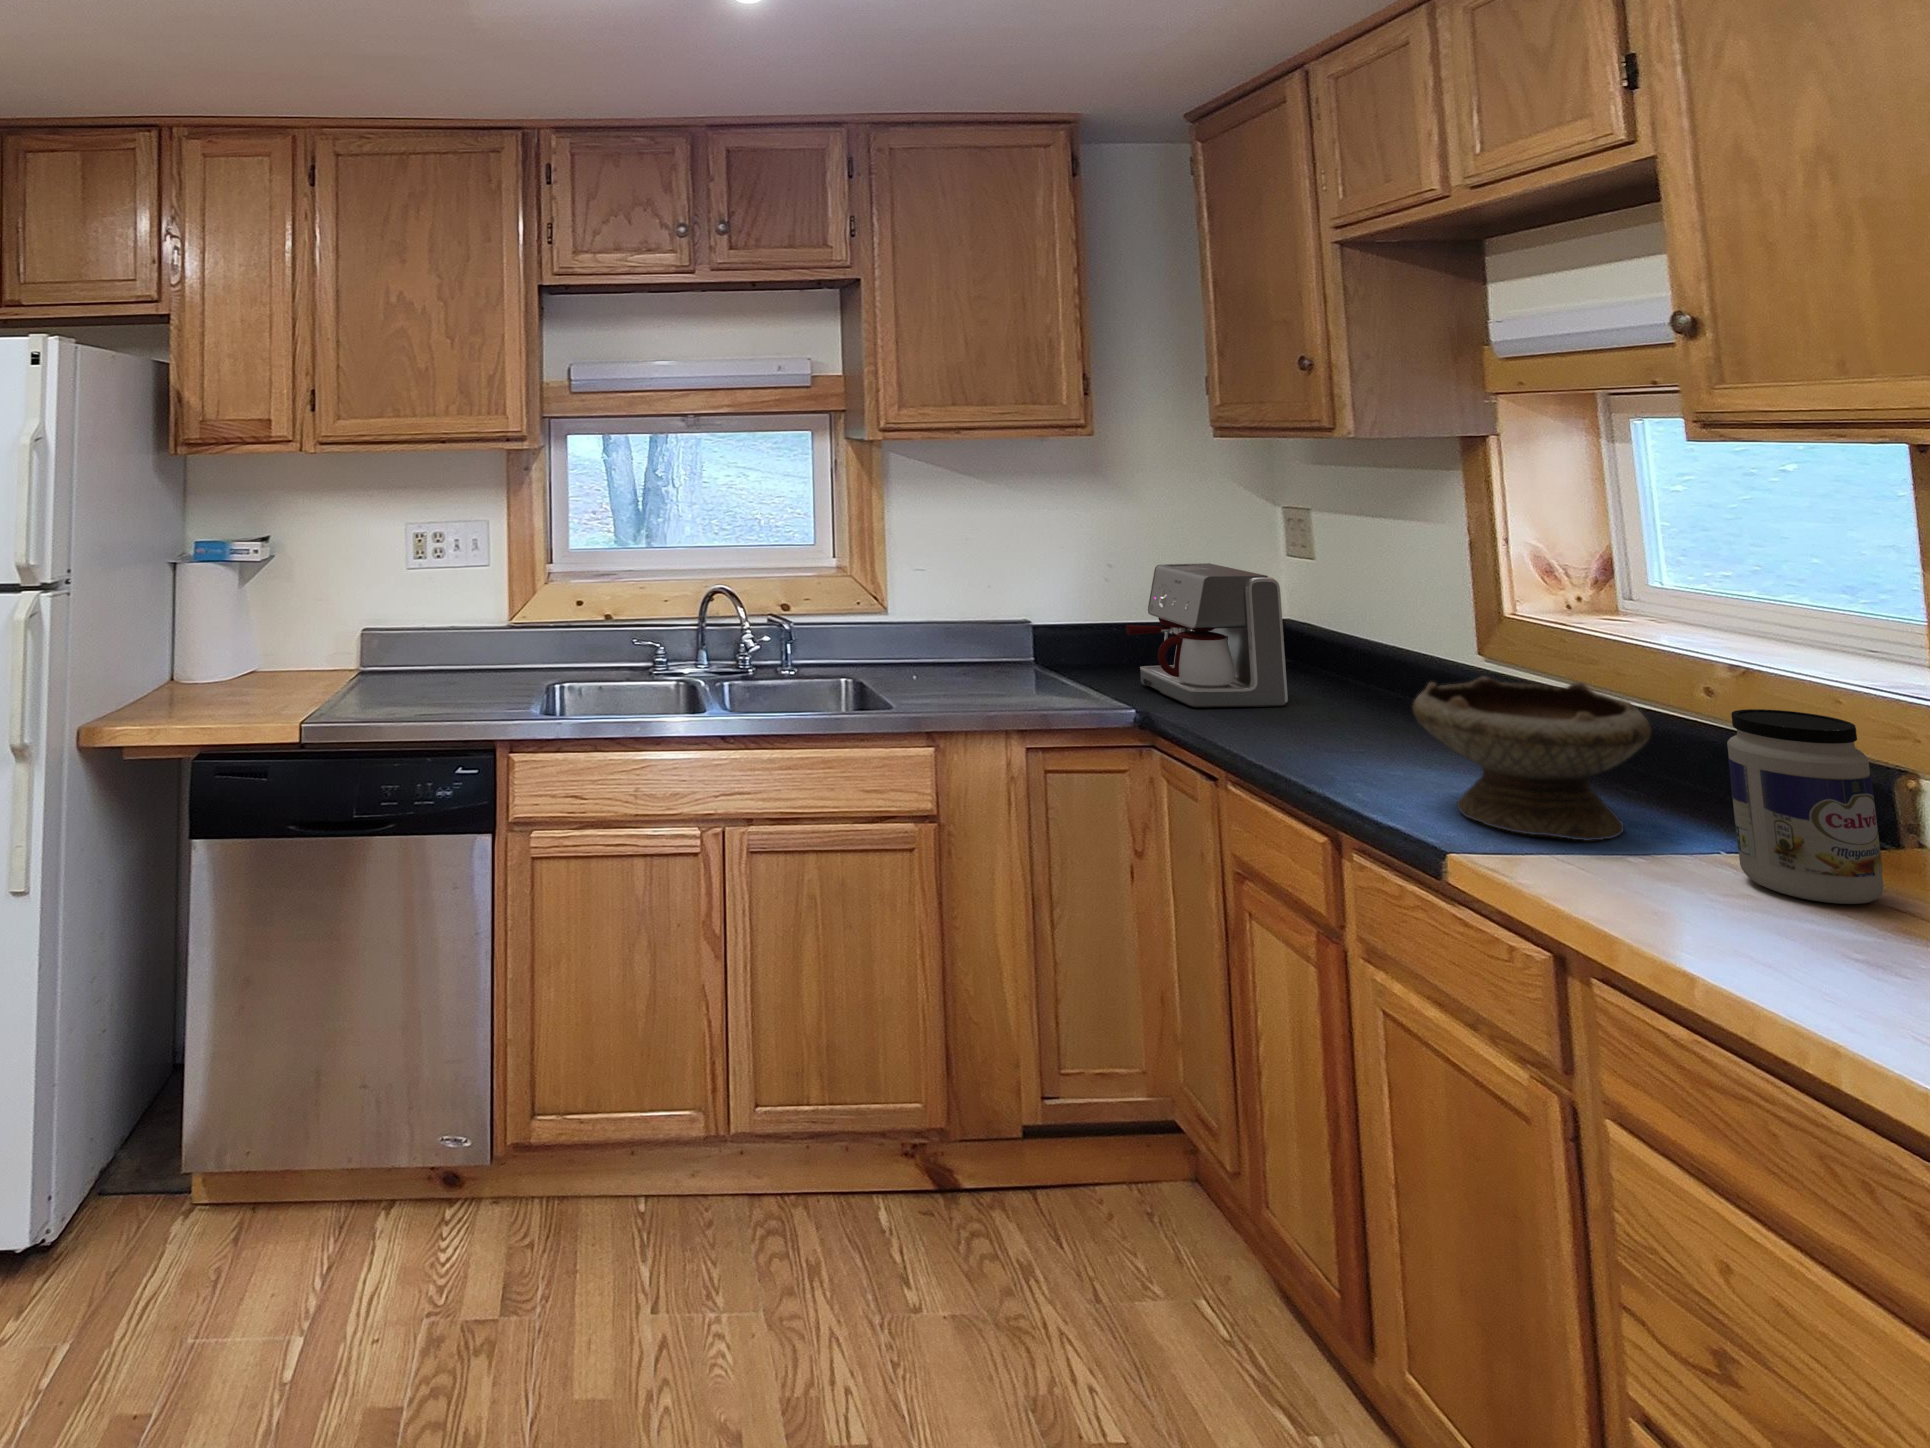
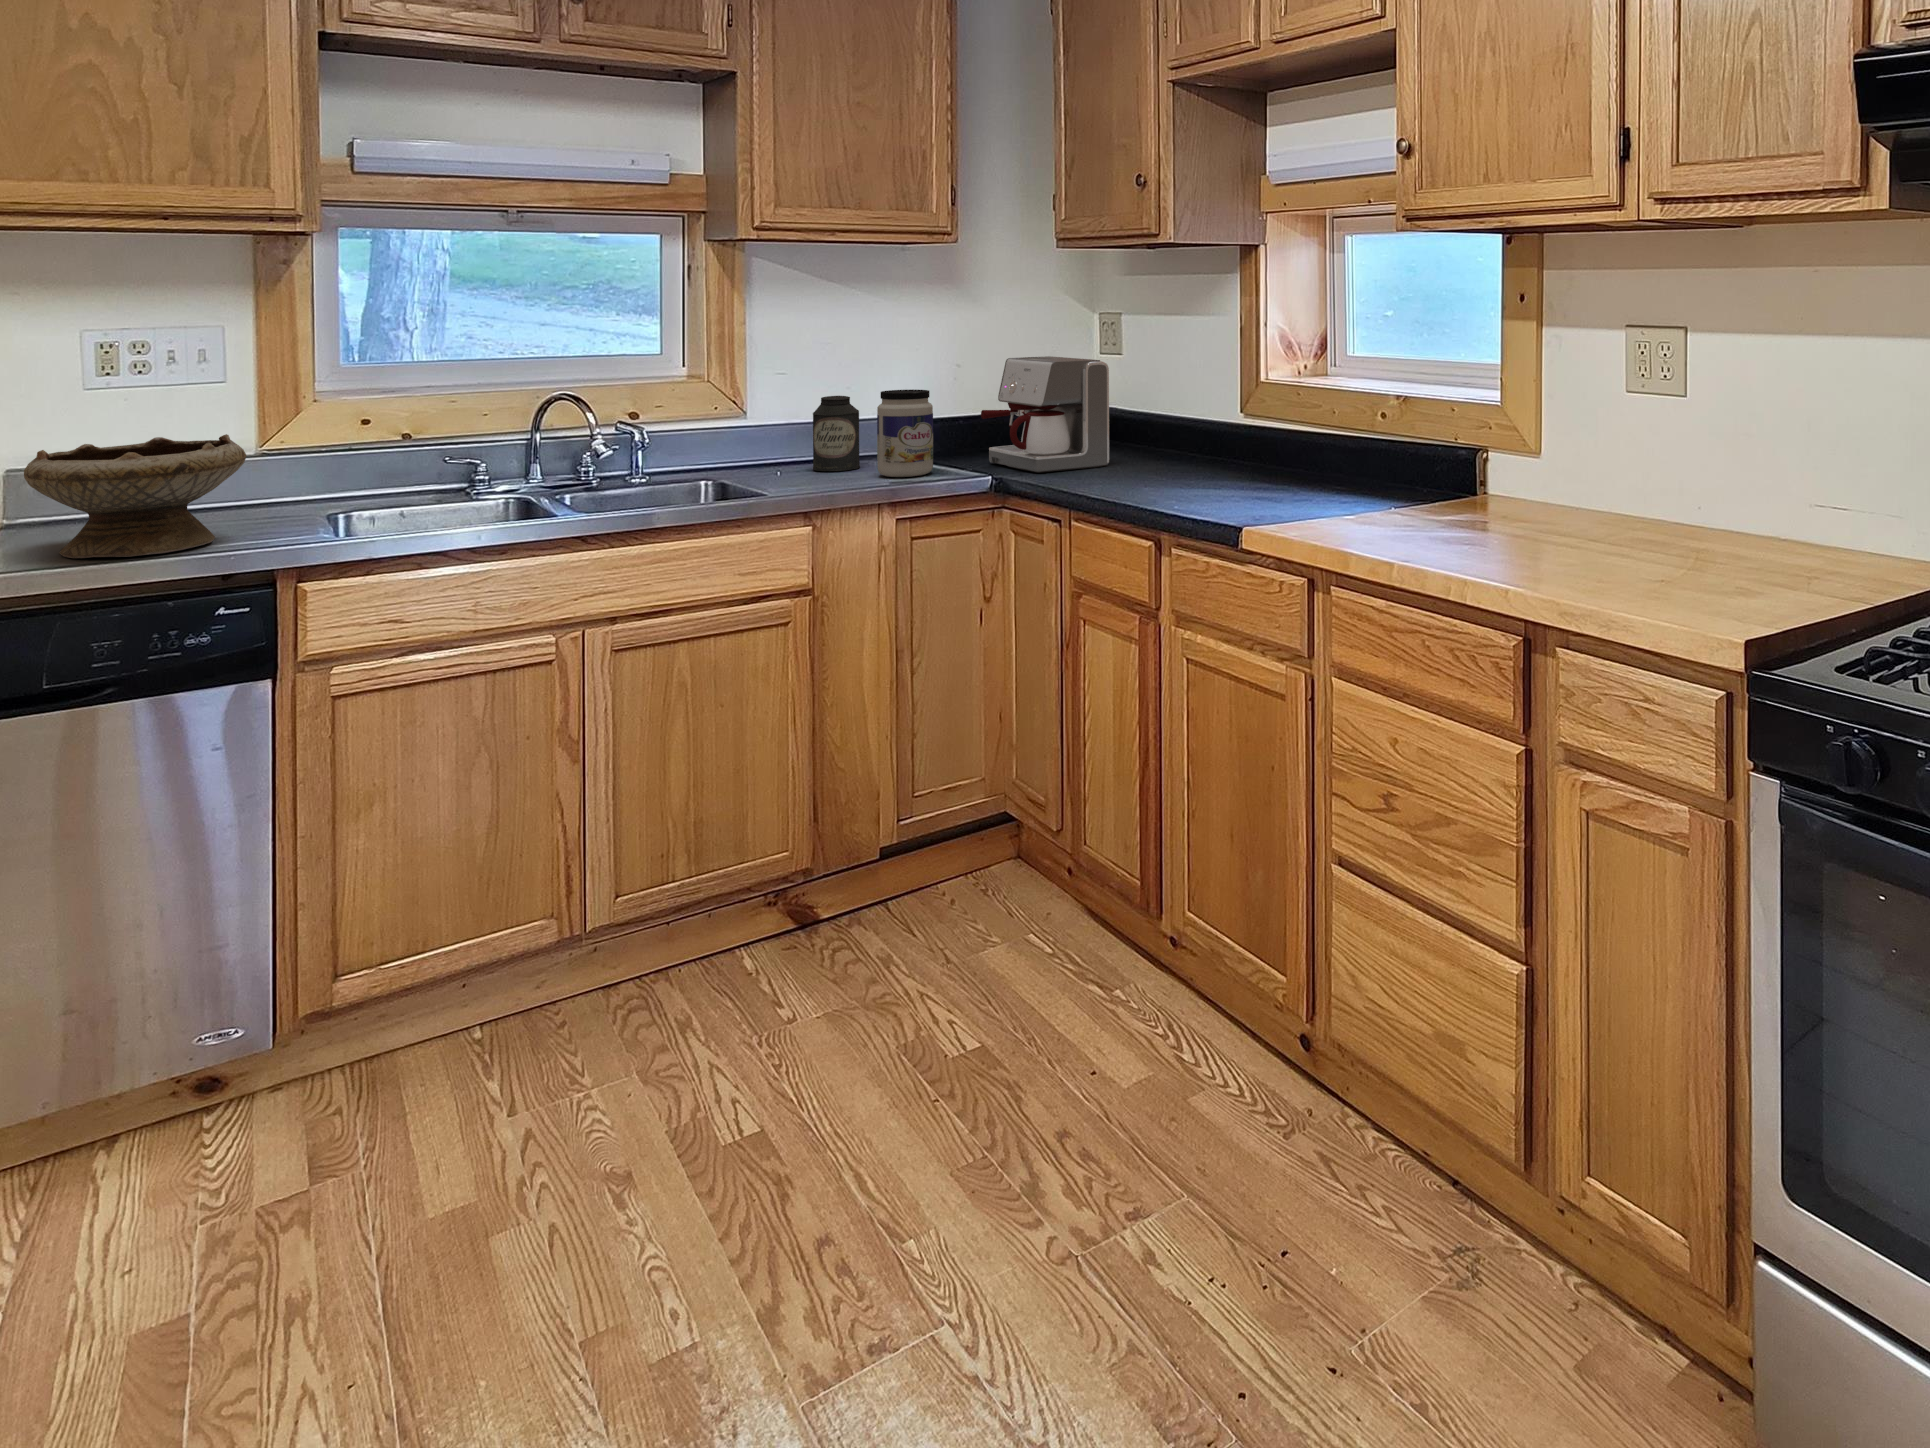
canister: none [951,595,1000,677] -> present [813,396,860,471]
bowl: present [1413,677,1651,841] -> present [24,434,247,558]
jar: present [1727,709,1884,904] -> present [877,390,933,477]

